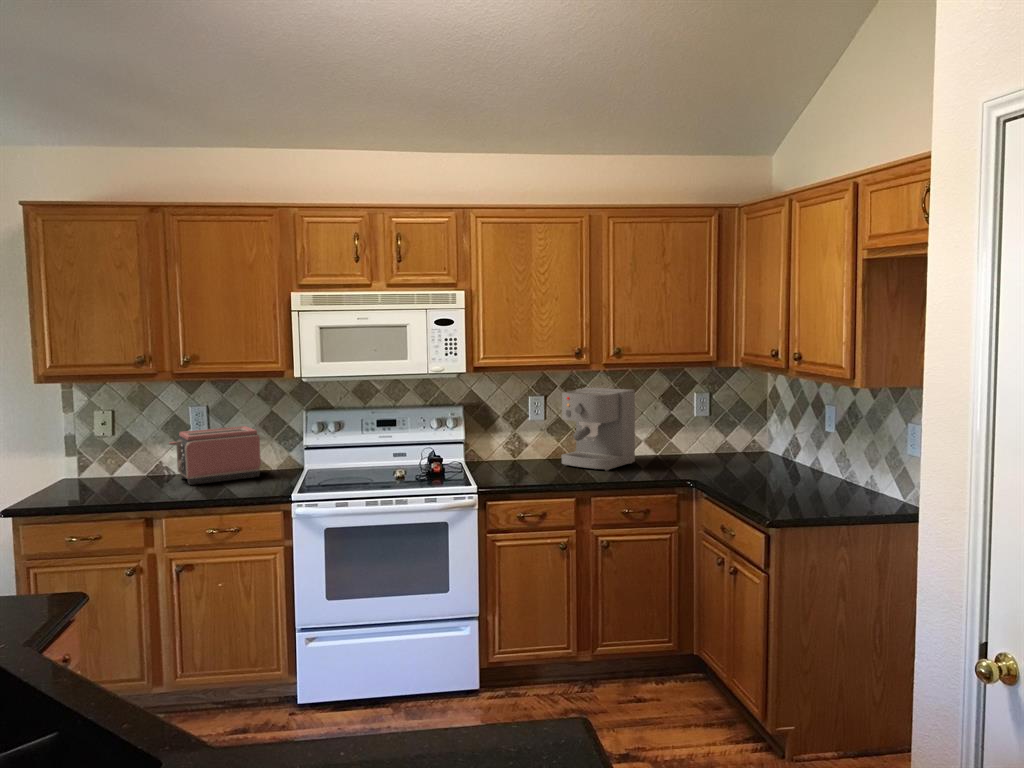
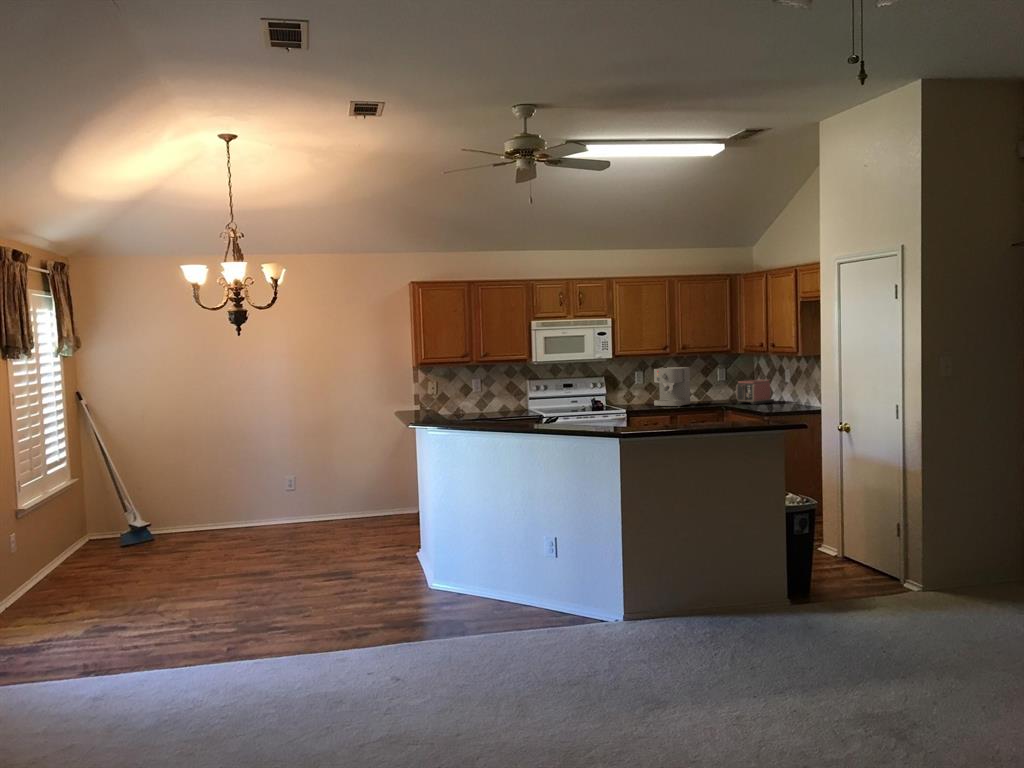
toaster: present [169,426,261,485] -> present [736,380,774,405]

